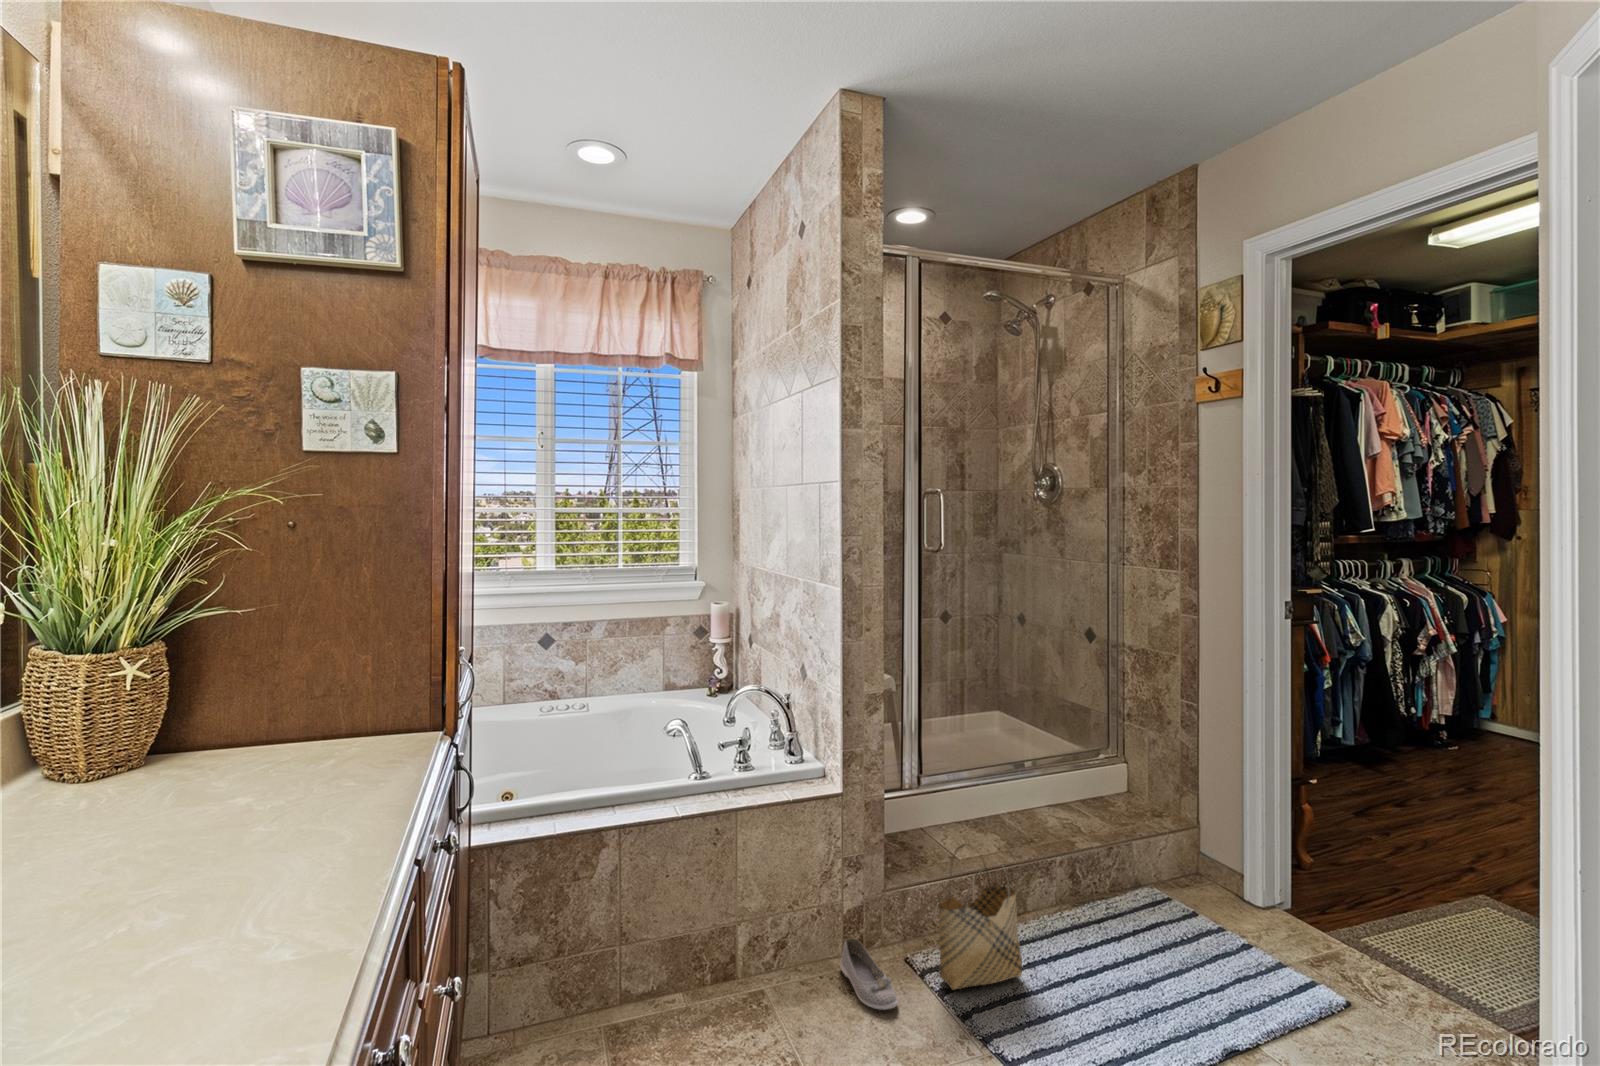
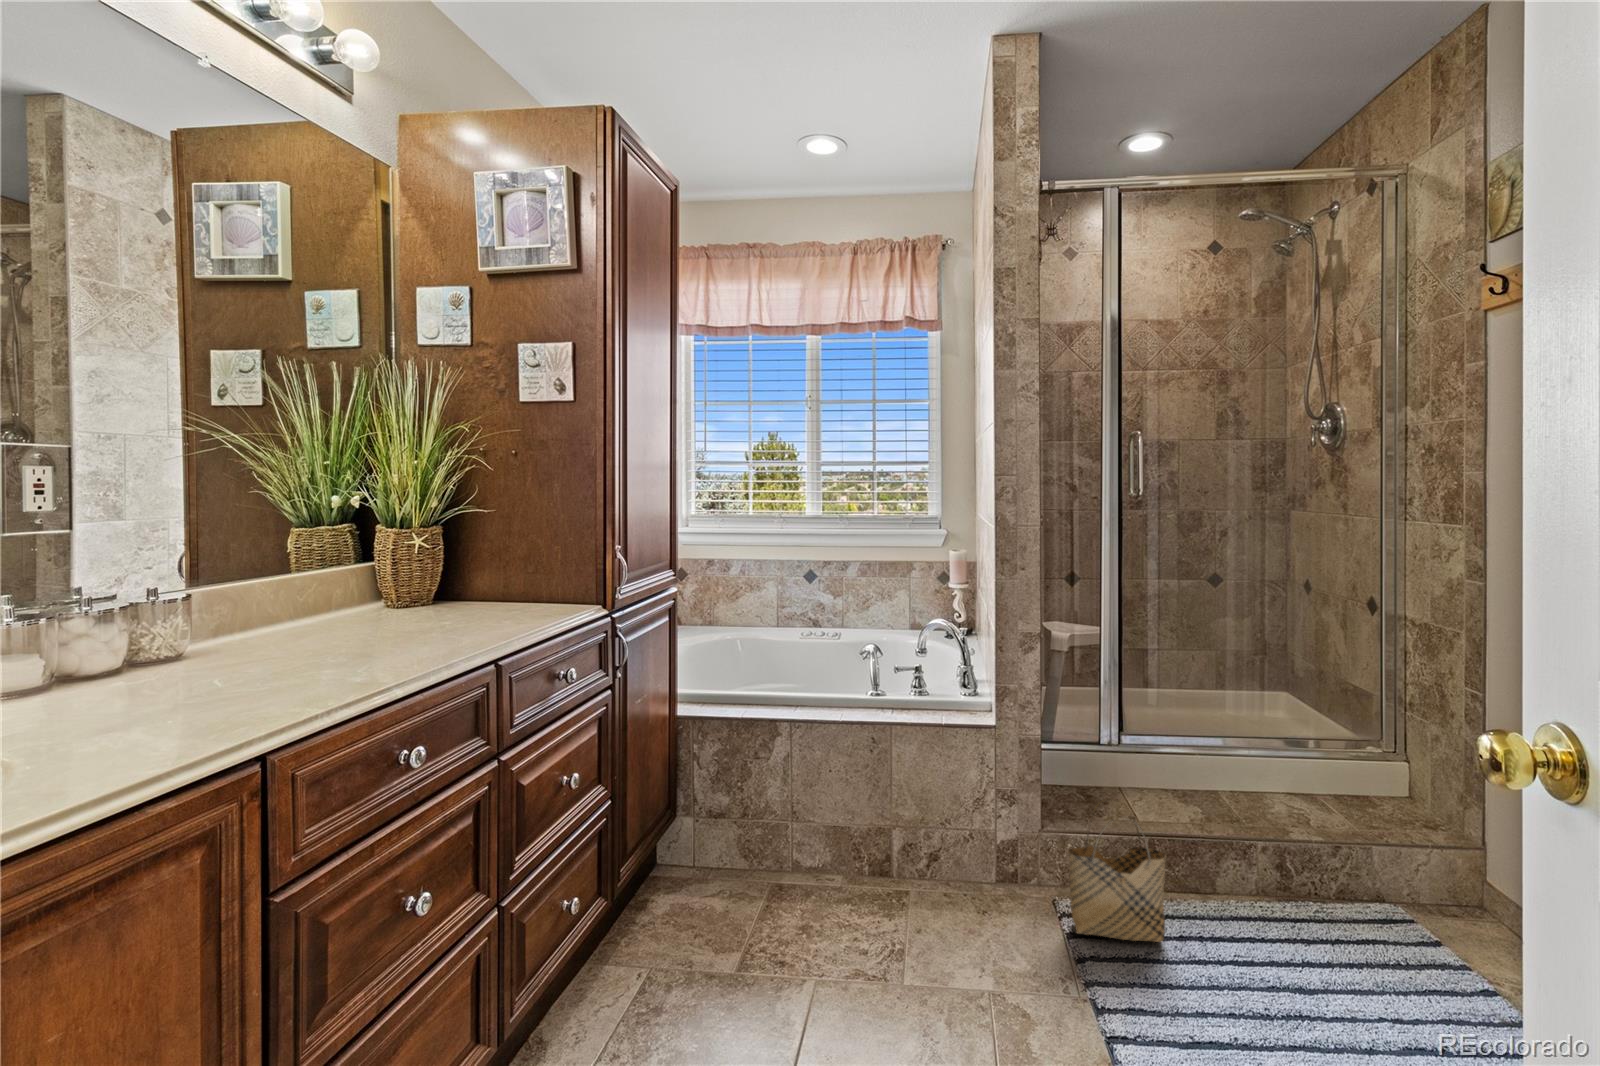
shoe: present [840,938,898,1010] -> none [982,863,1018,931]

